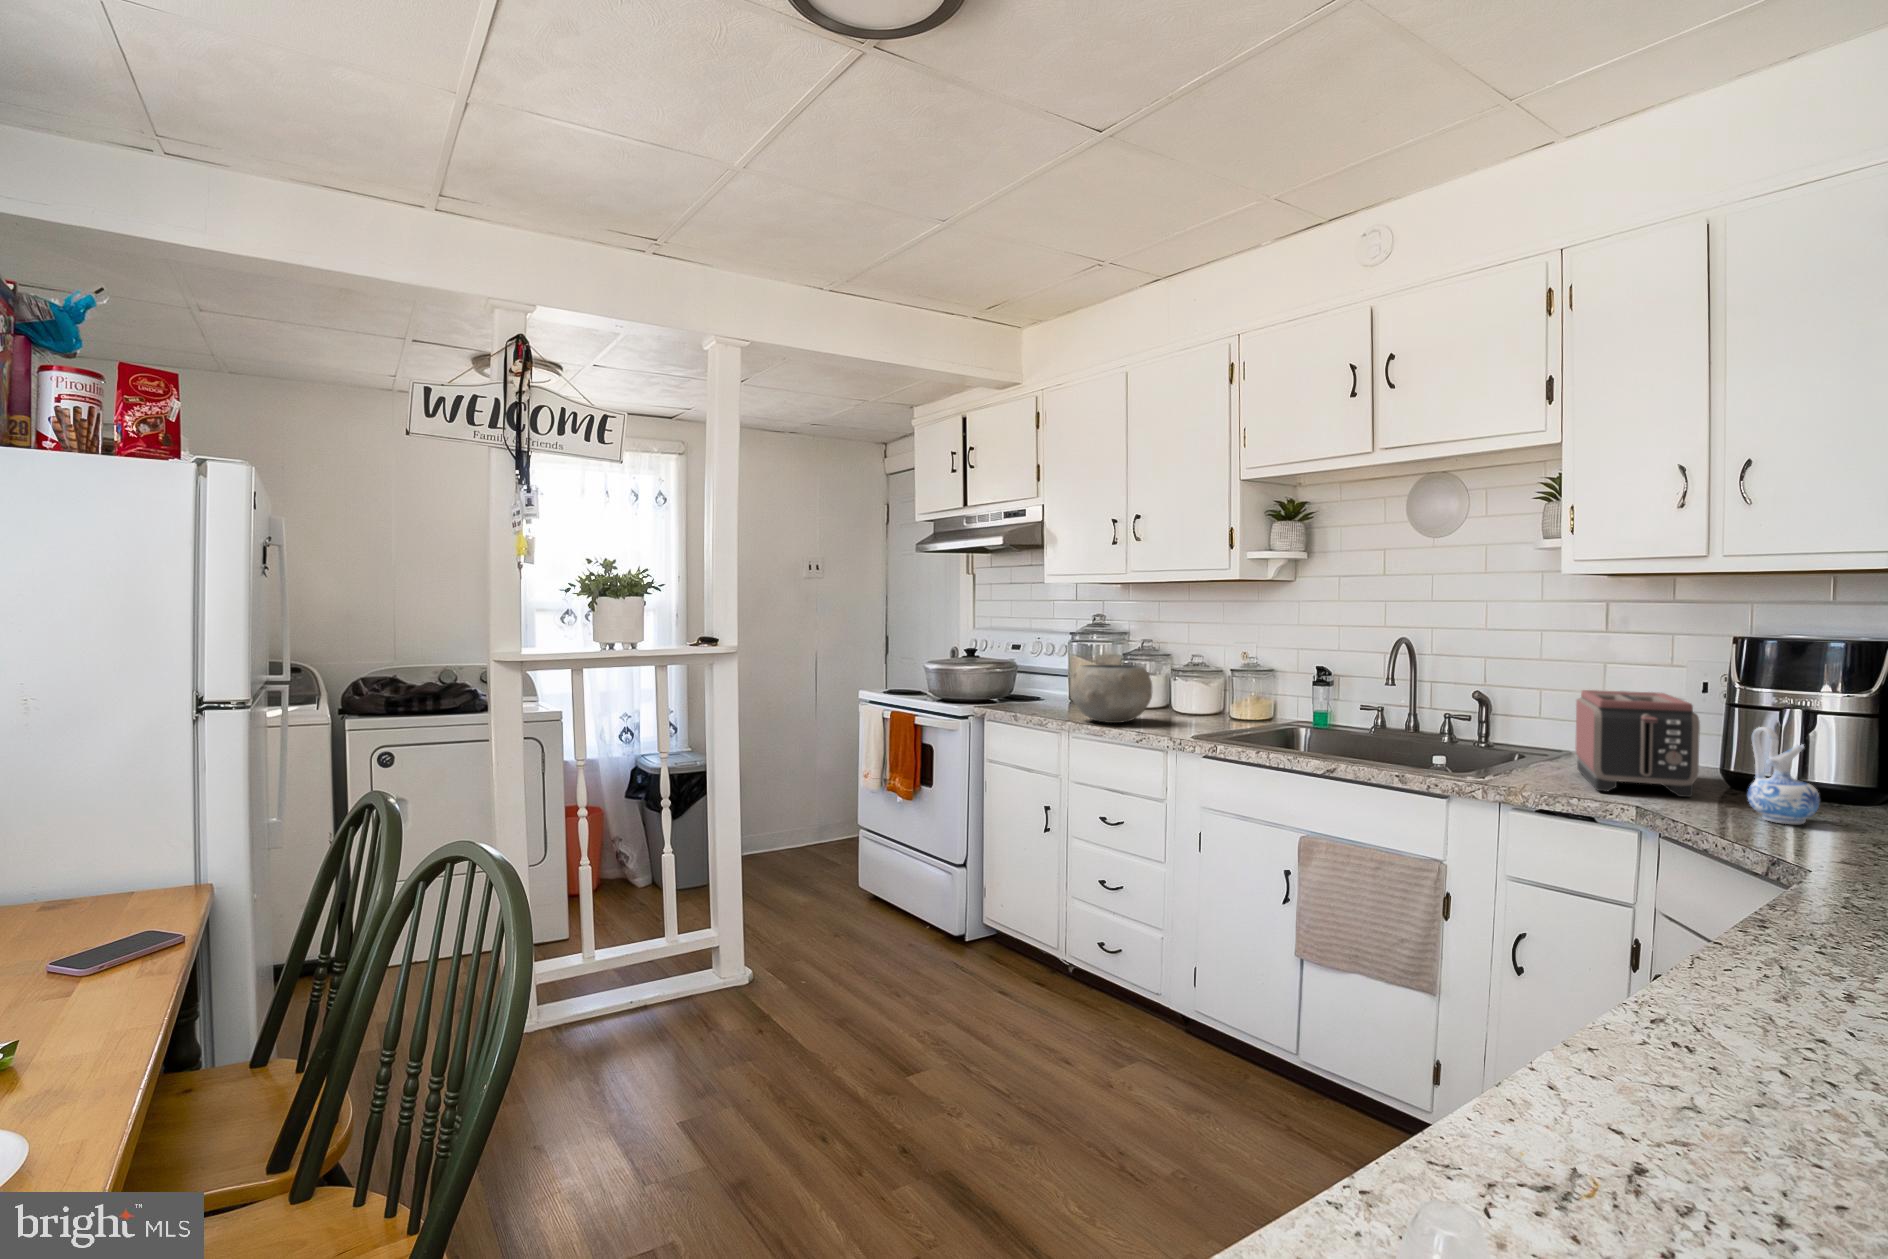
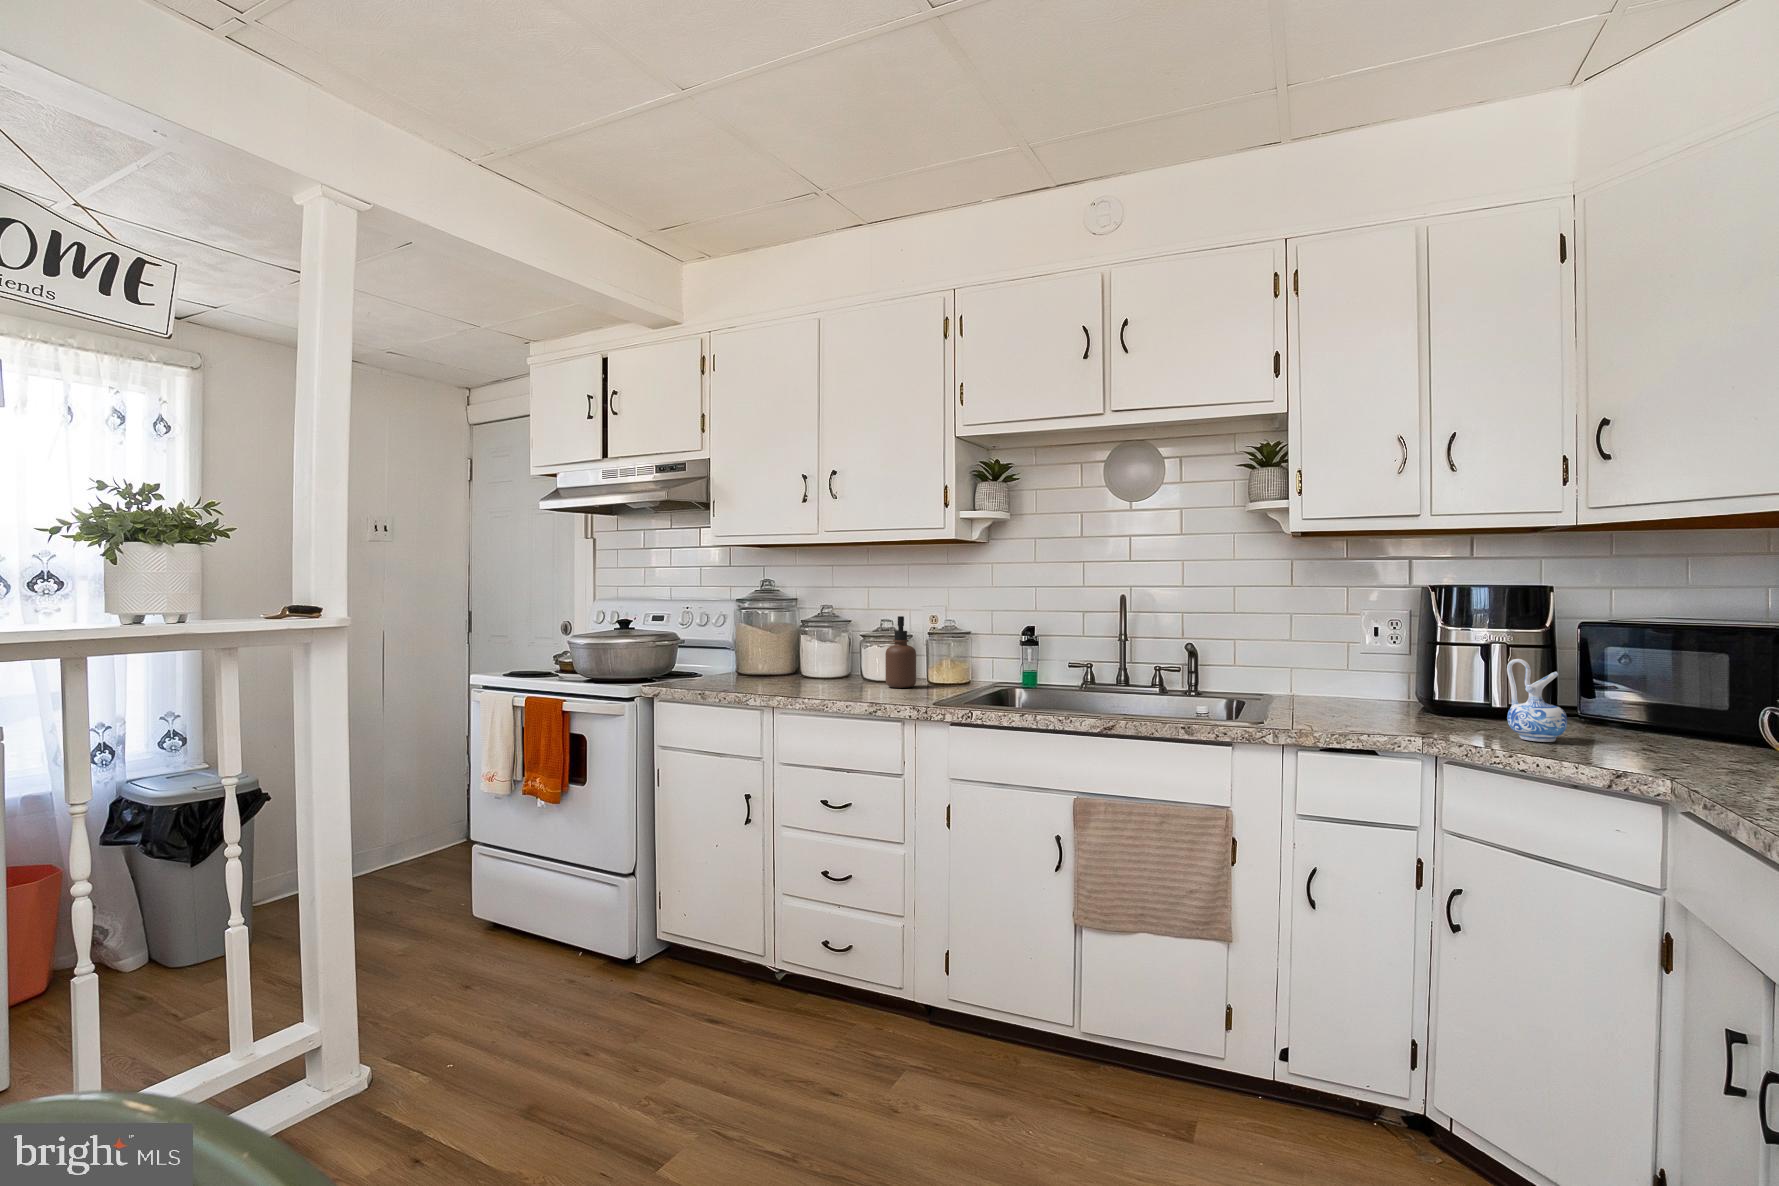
soap dispenser: none [1184,651,1215,722] -> present [885,616,916,688]
ceramic bowl: present [1070,664,1152,723] -> none [777,632,867,694]
toaster: present [1575,690,1700,797] -> none [1299,637,1436,726]

